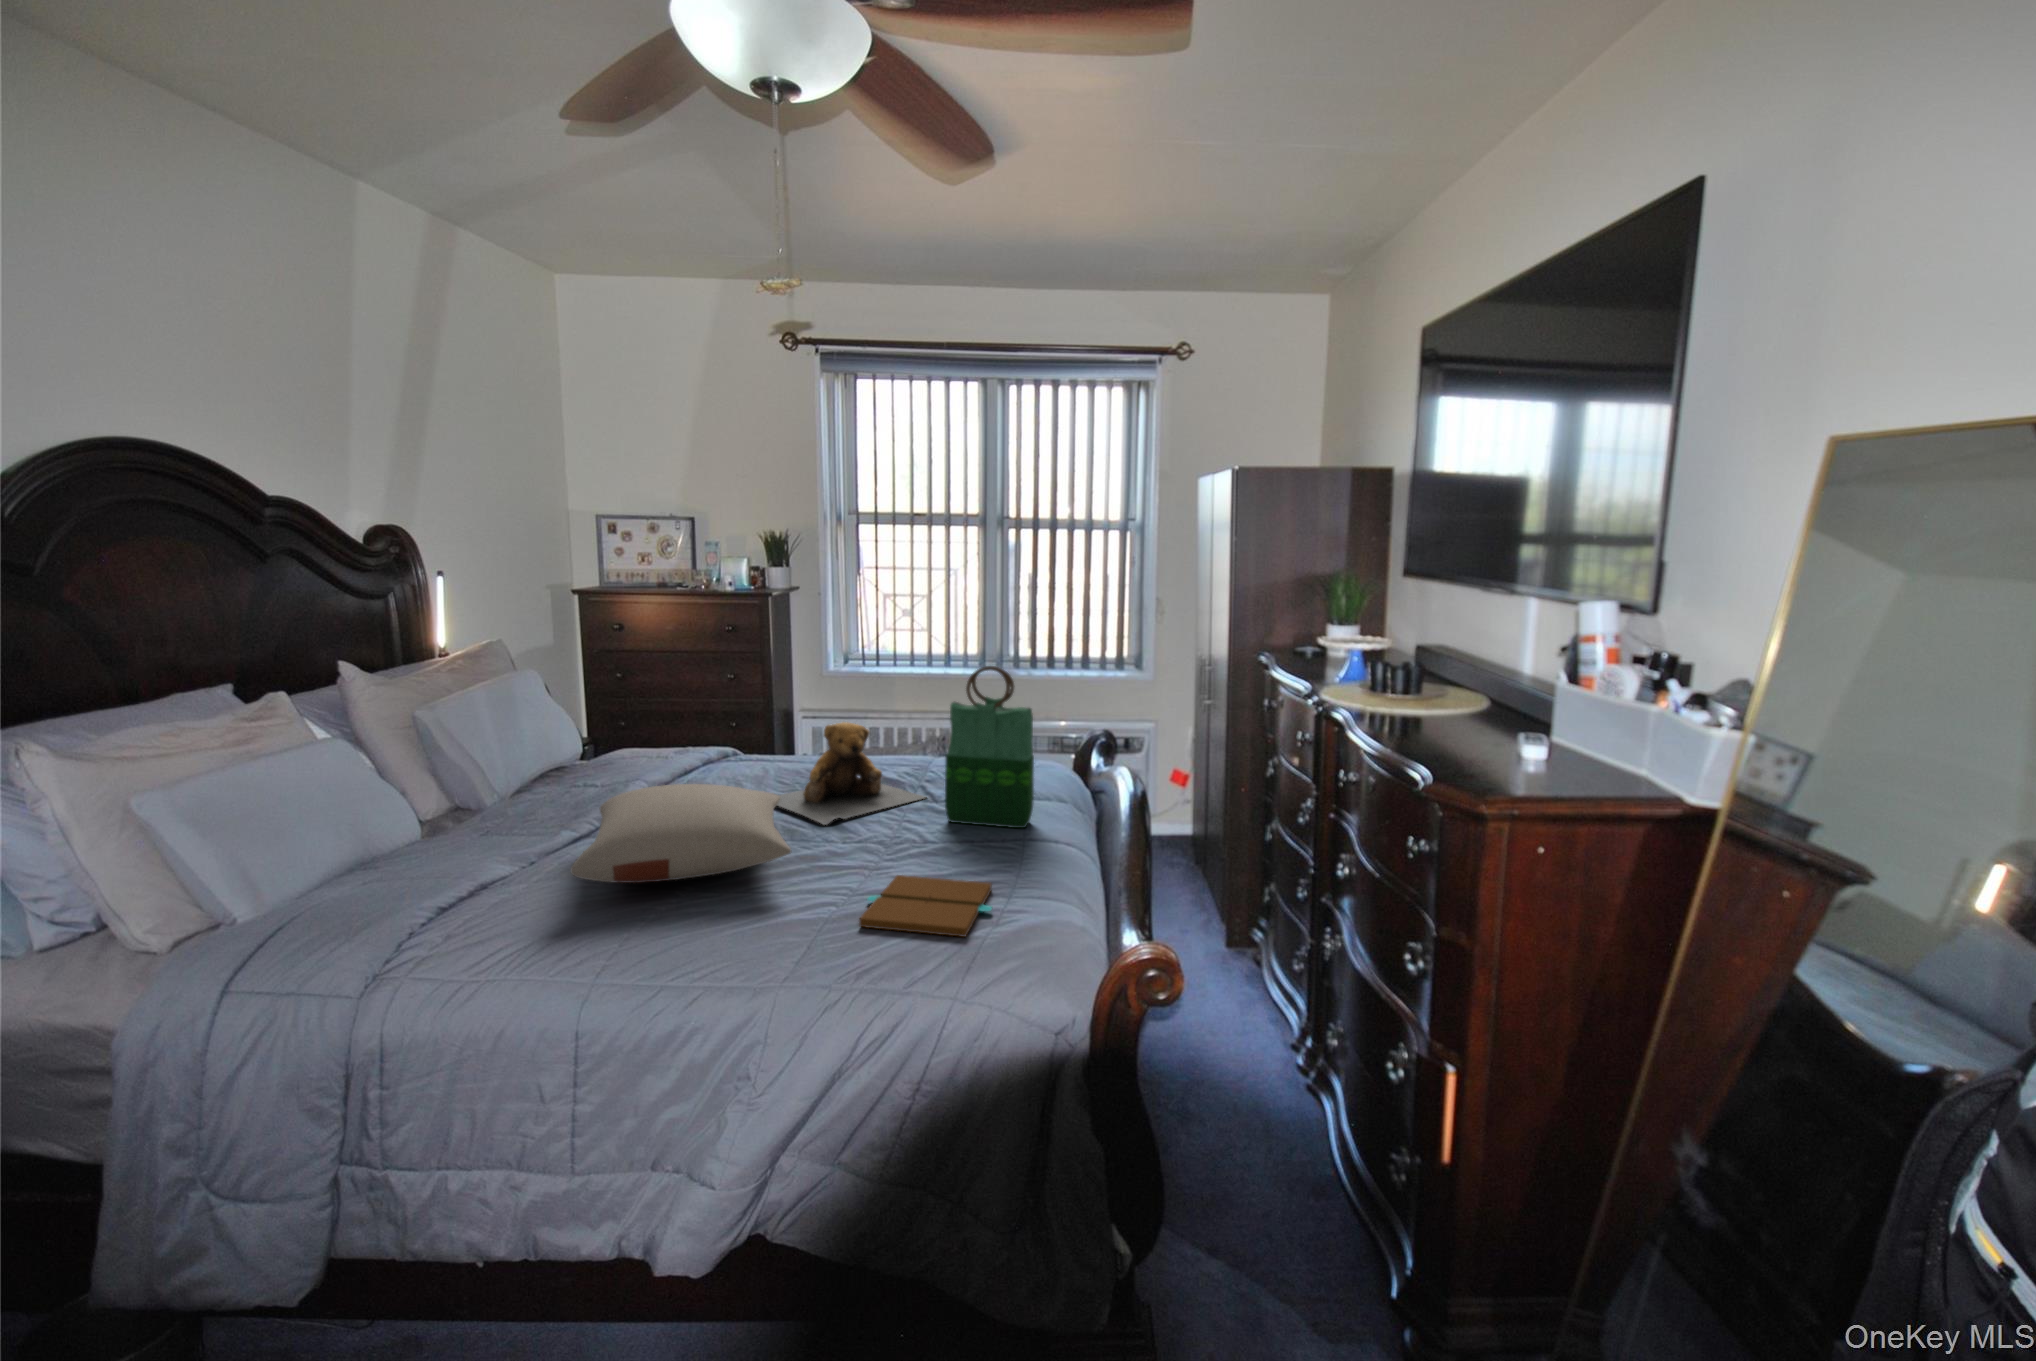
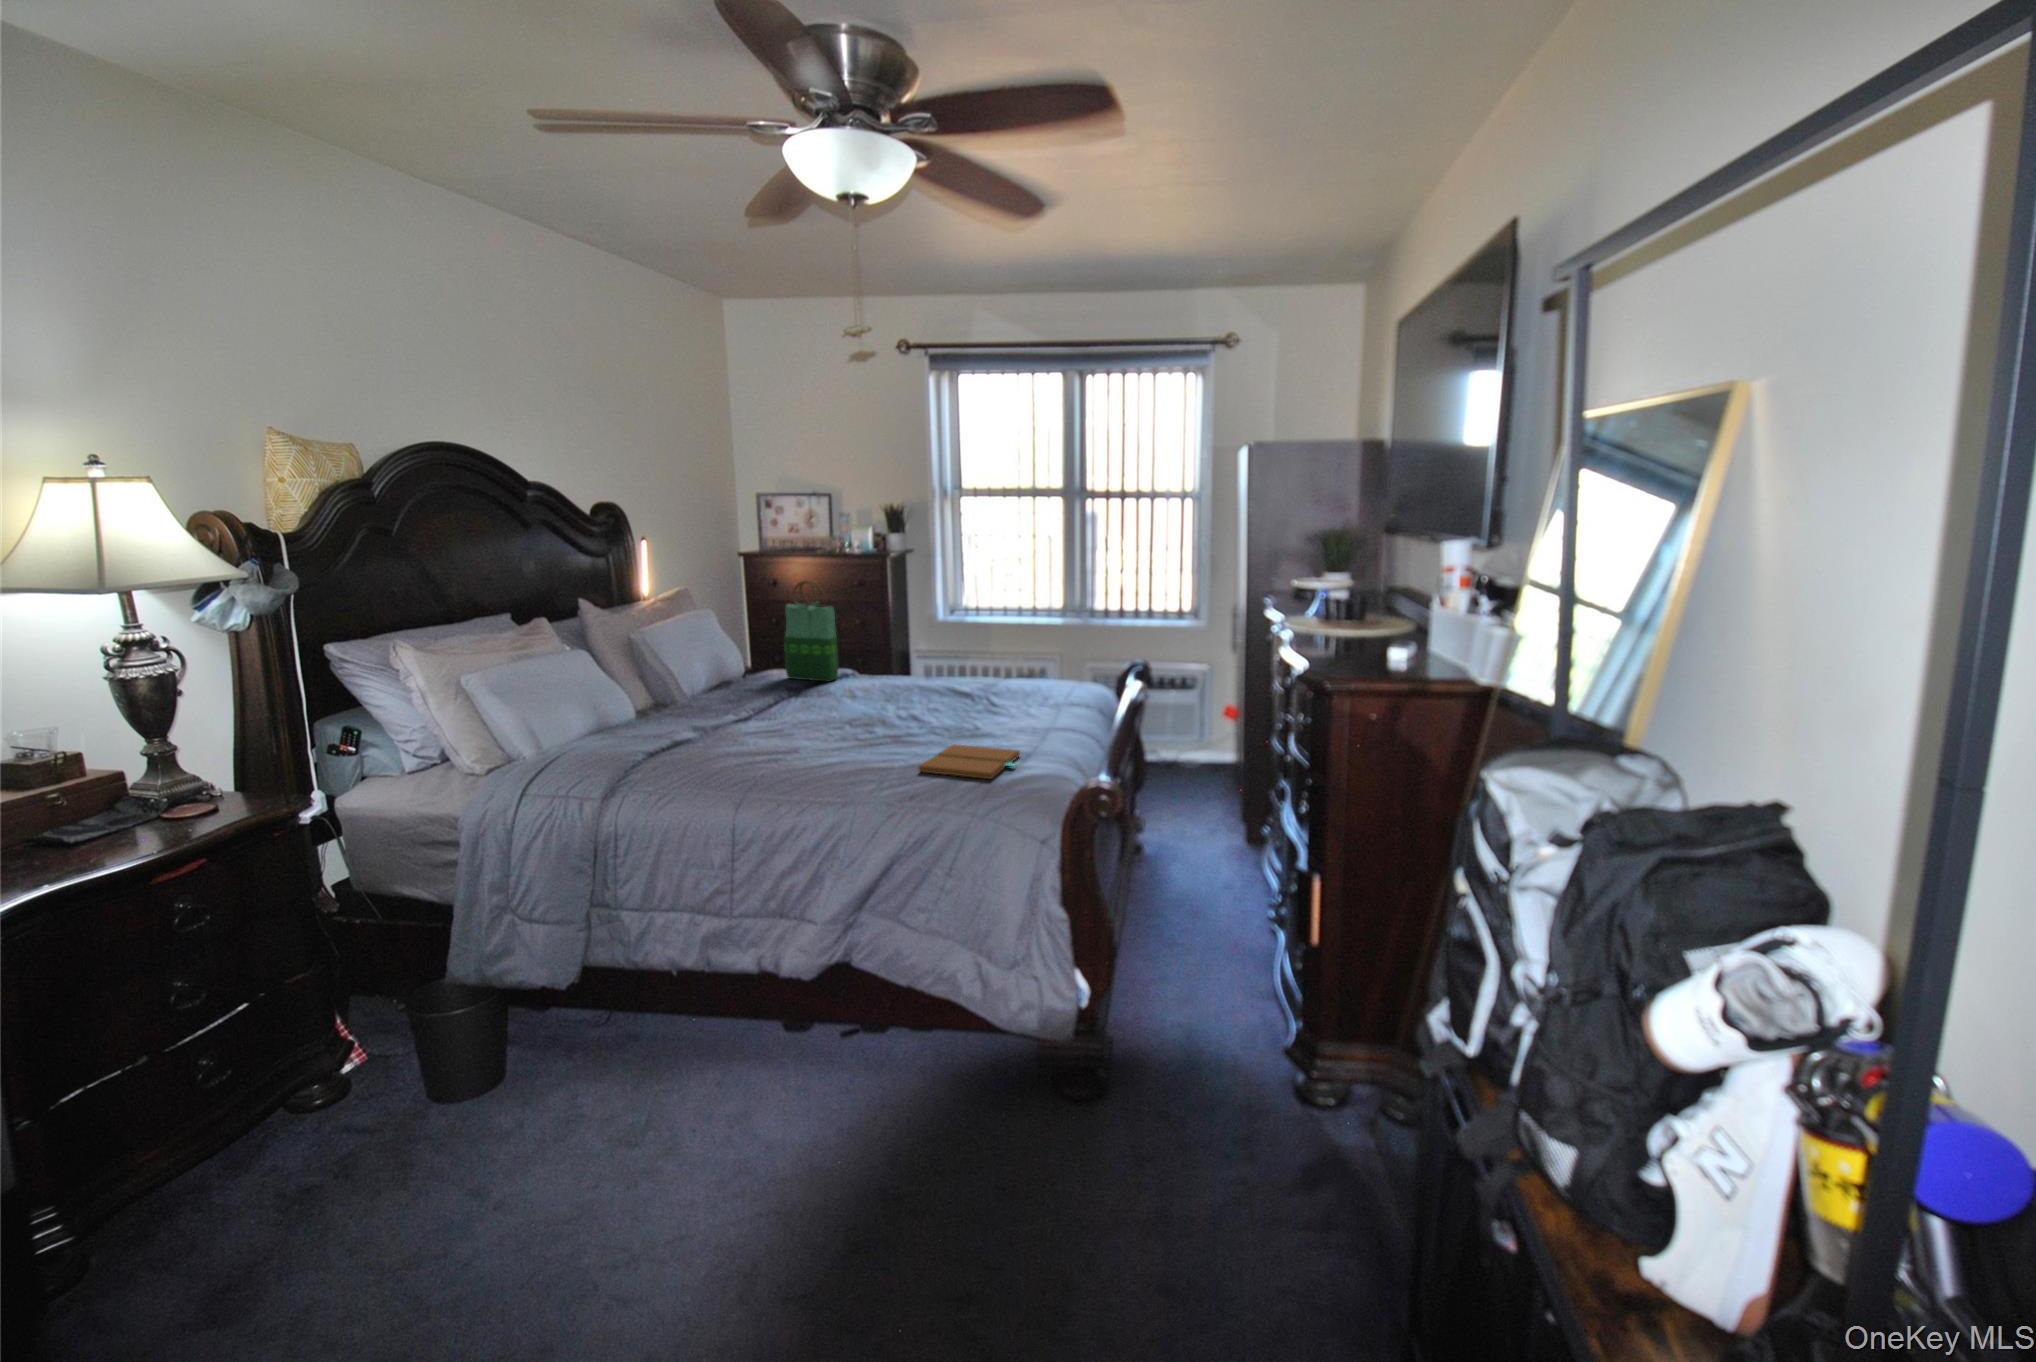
tote bag: present [945,666,1034,828] -> present [784,581,839,682]
teddy bear: present [777,722,925,825] -> none [868,643,992,716]
pillow: present [571,784,791,883] -> none [727,680,877,742]

